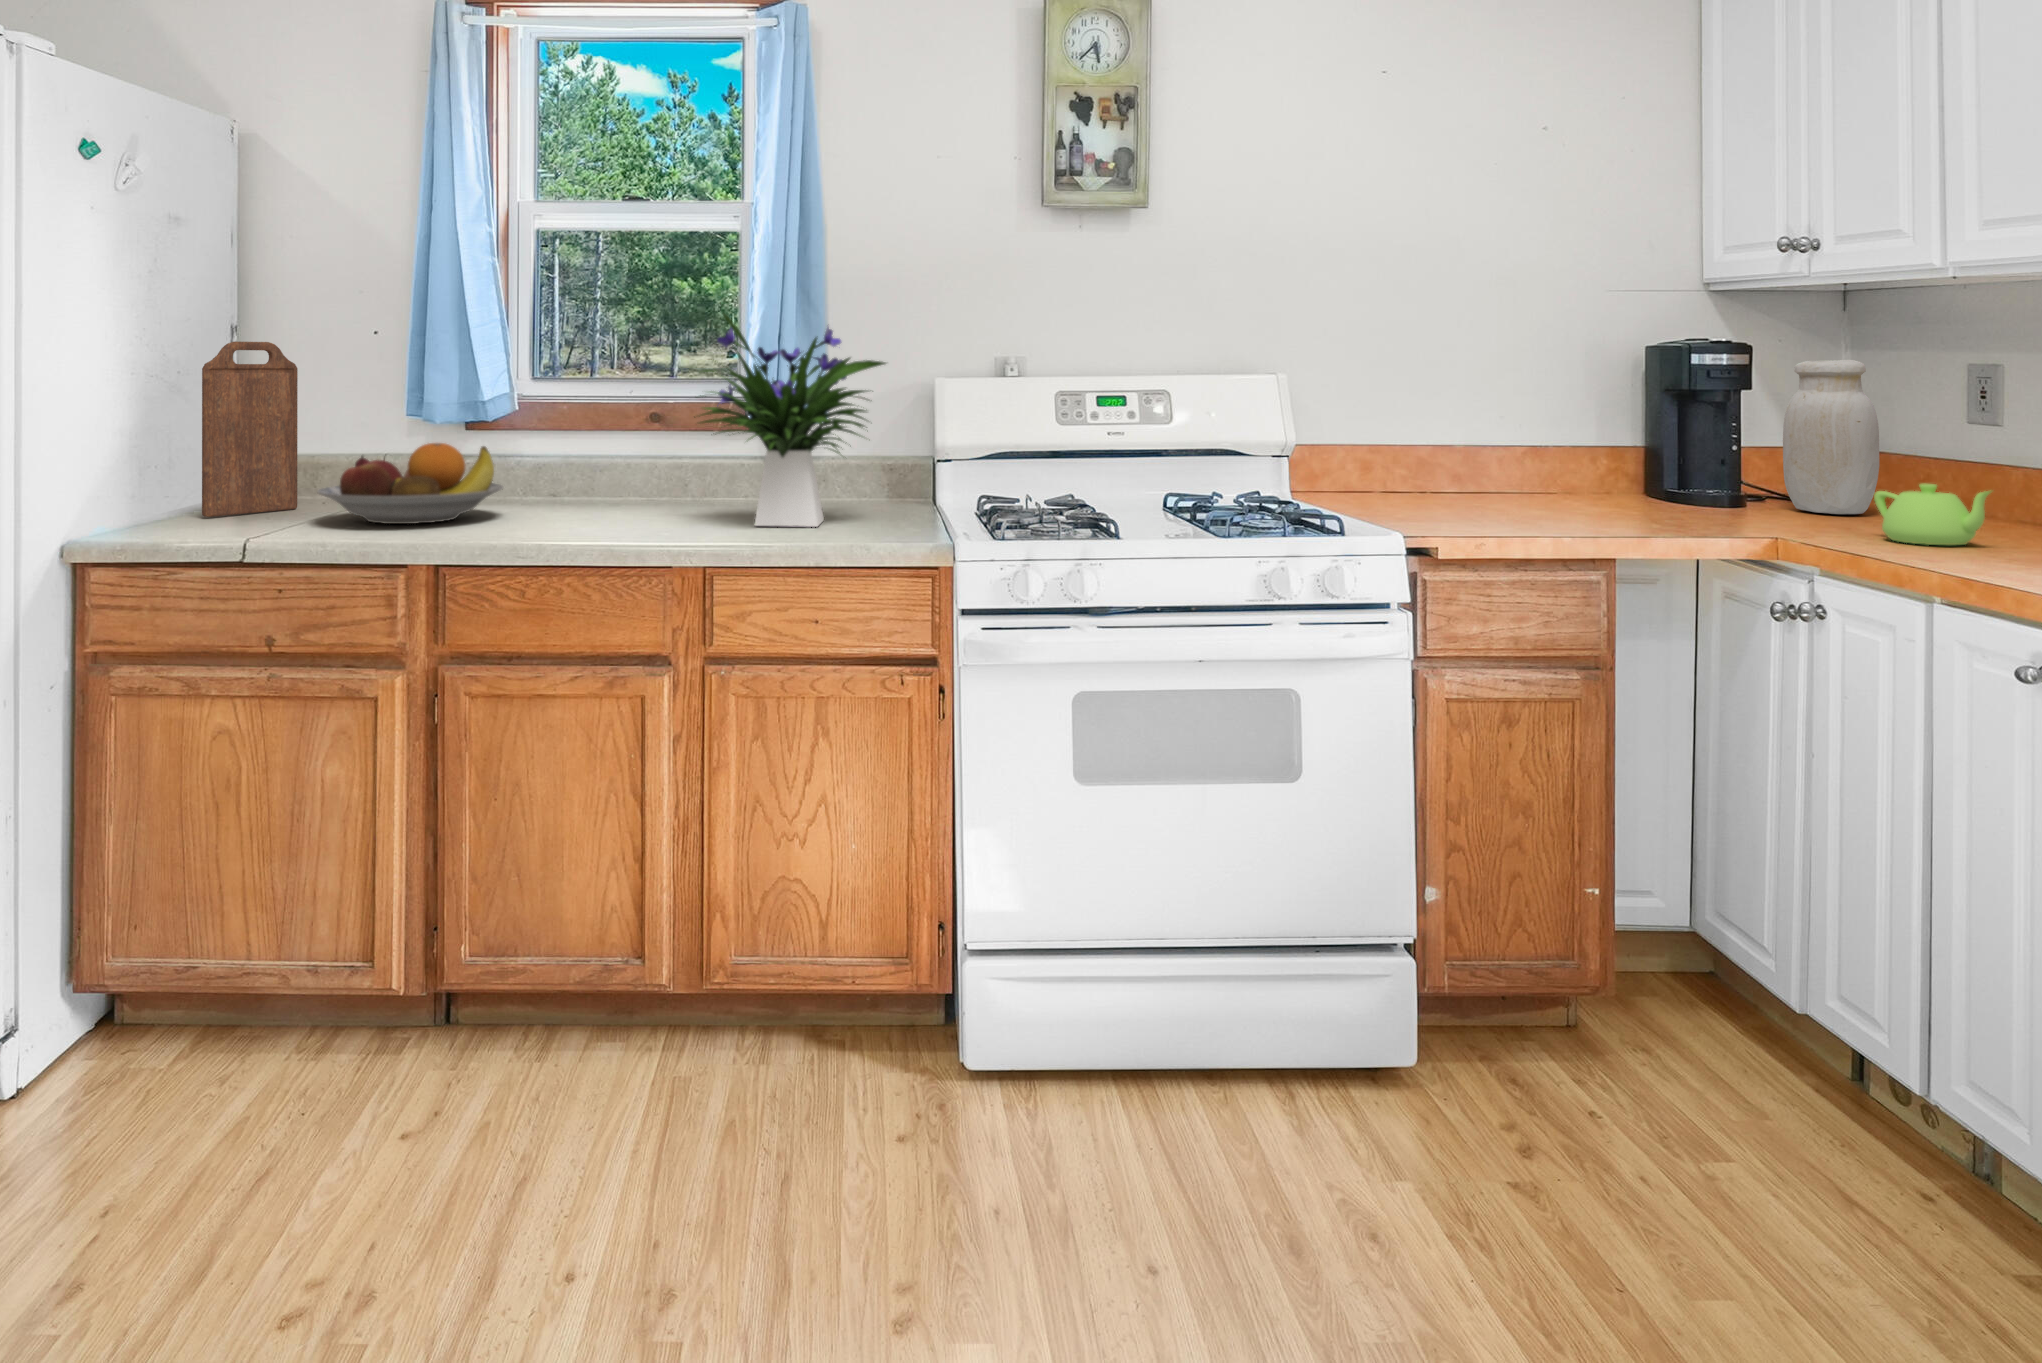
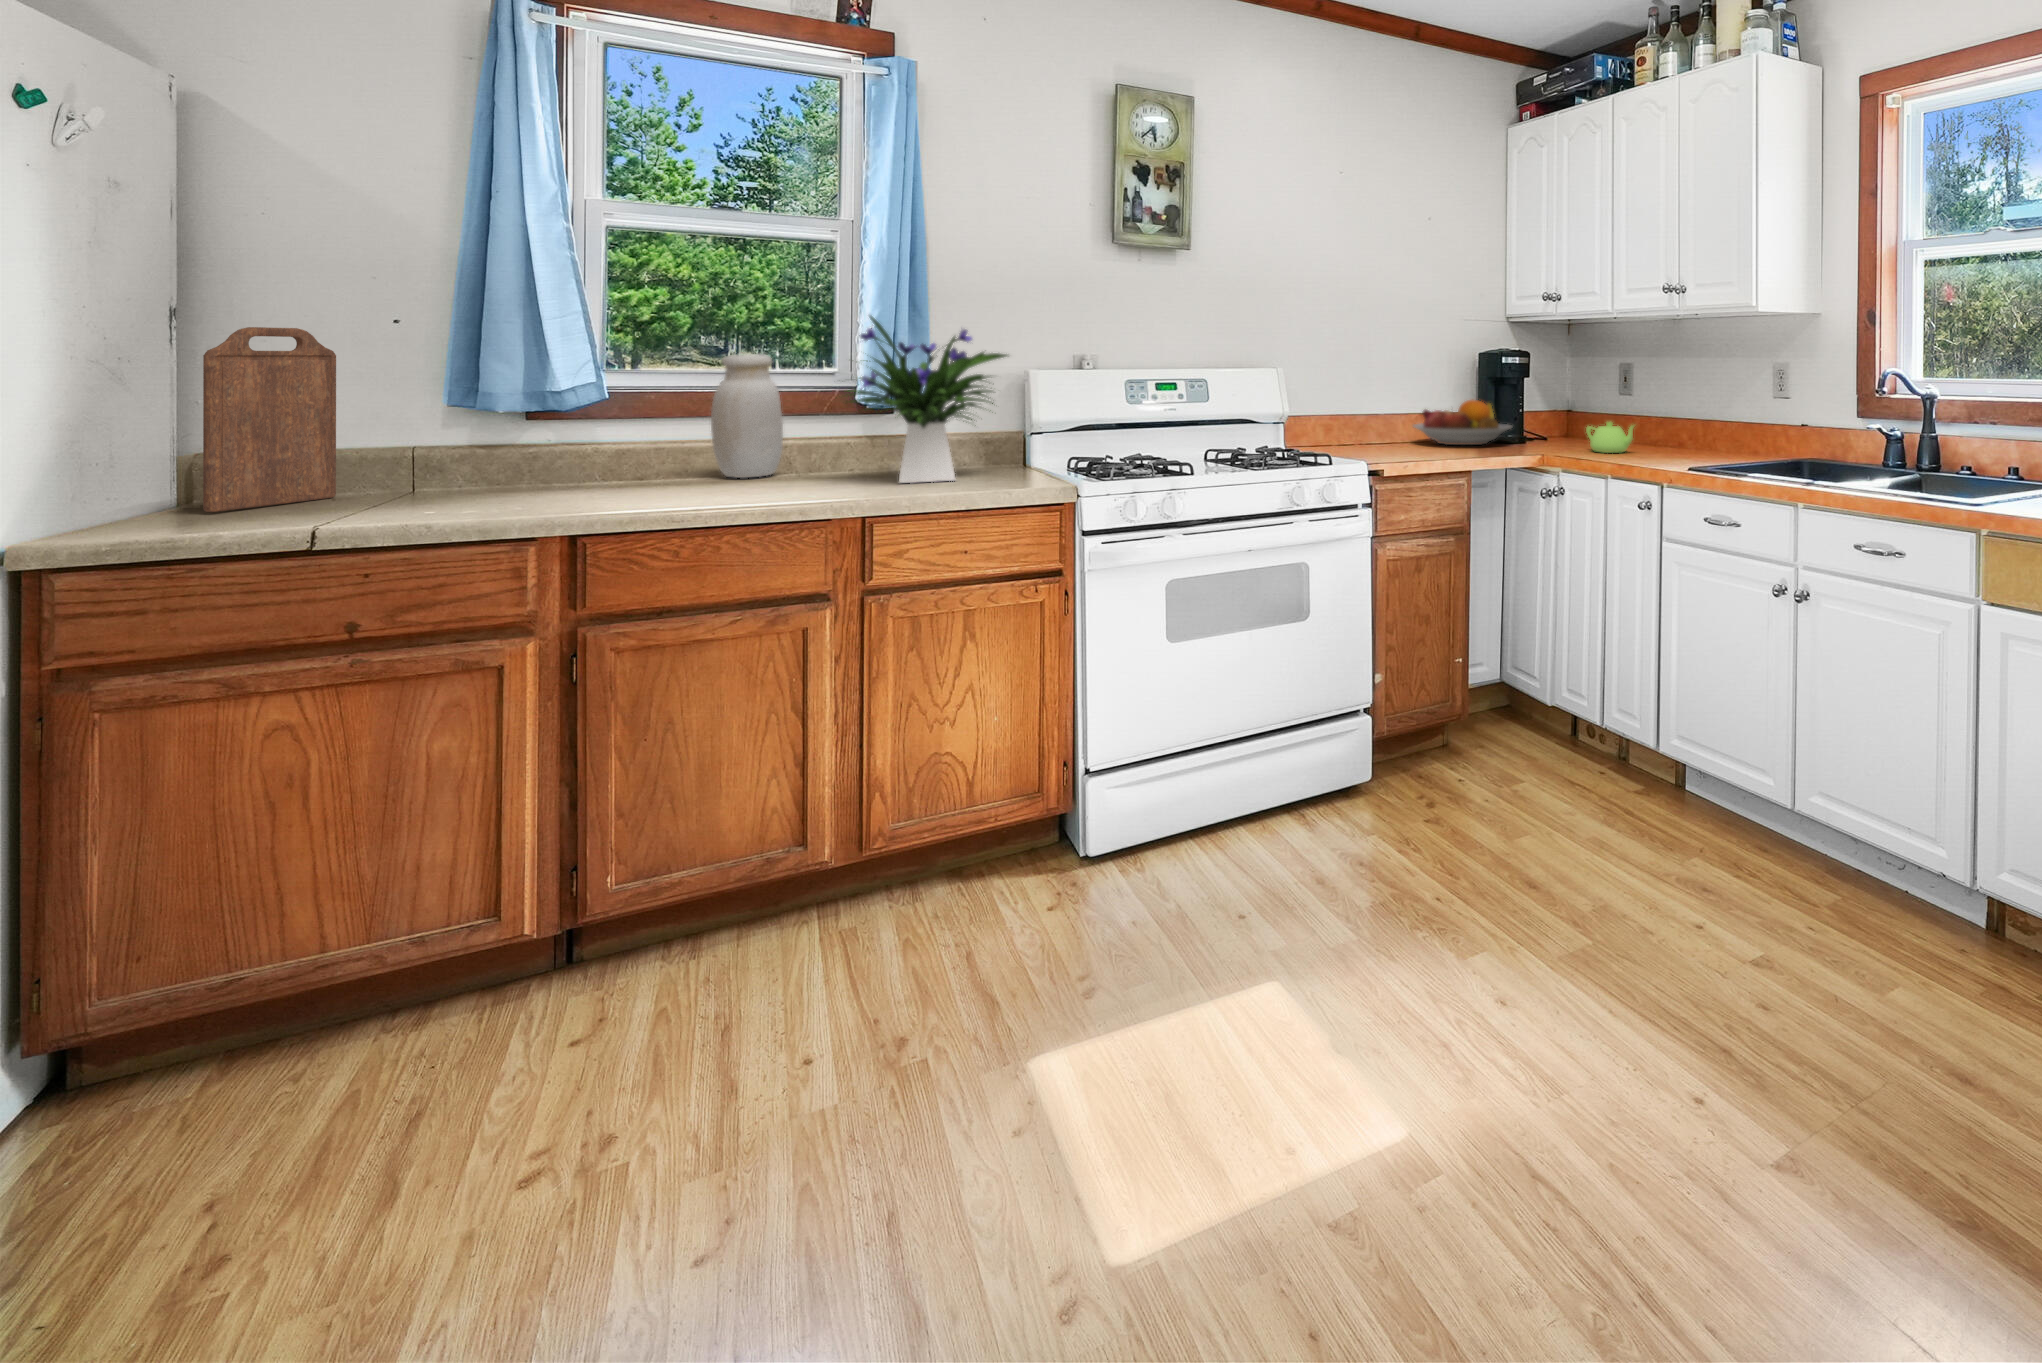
jar: present [1783,360,1879,515] -> present [711,354,783,478]
fruit bowl: present [317,443,503,524] -> present [1414,400,1512,445]

